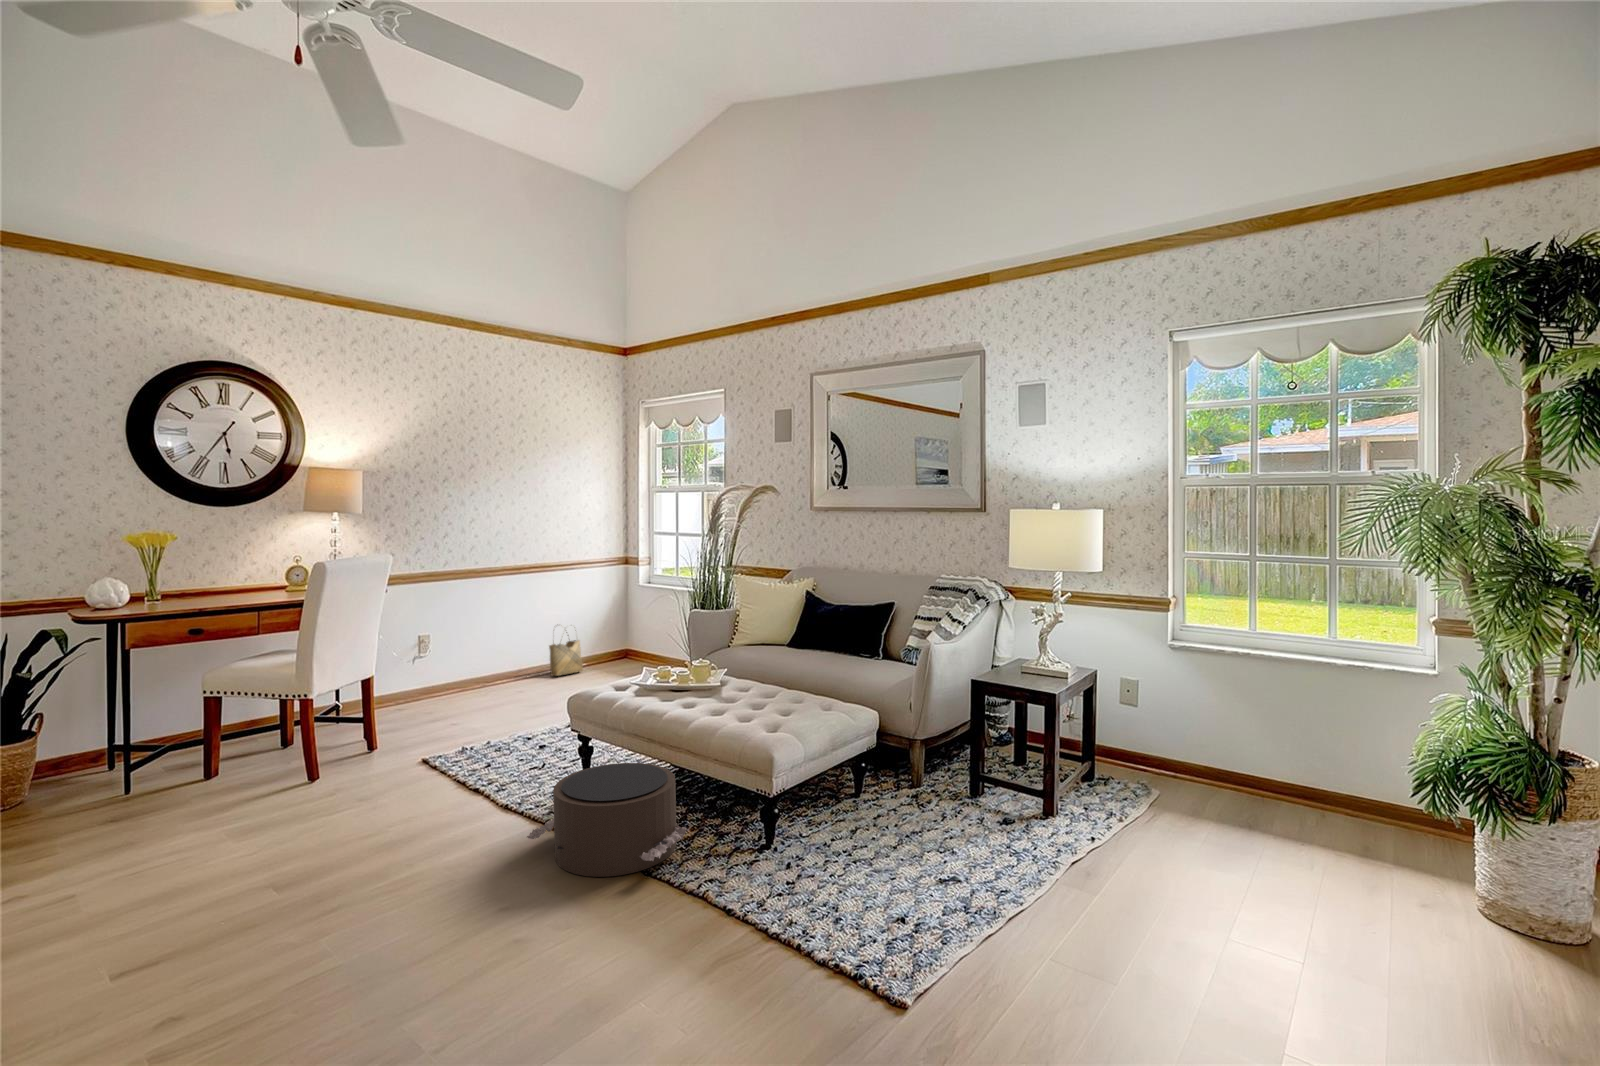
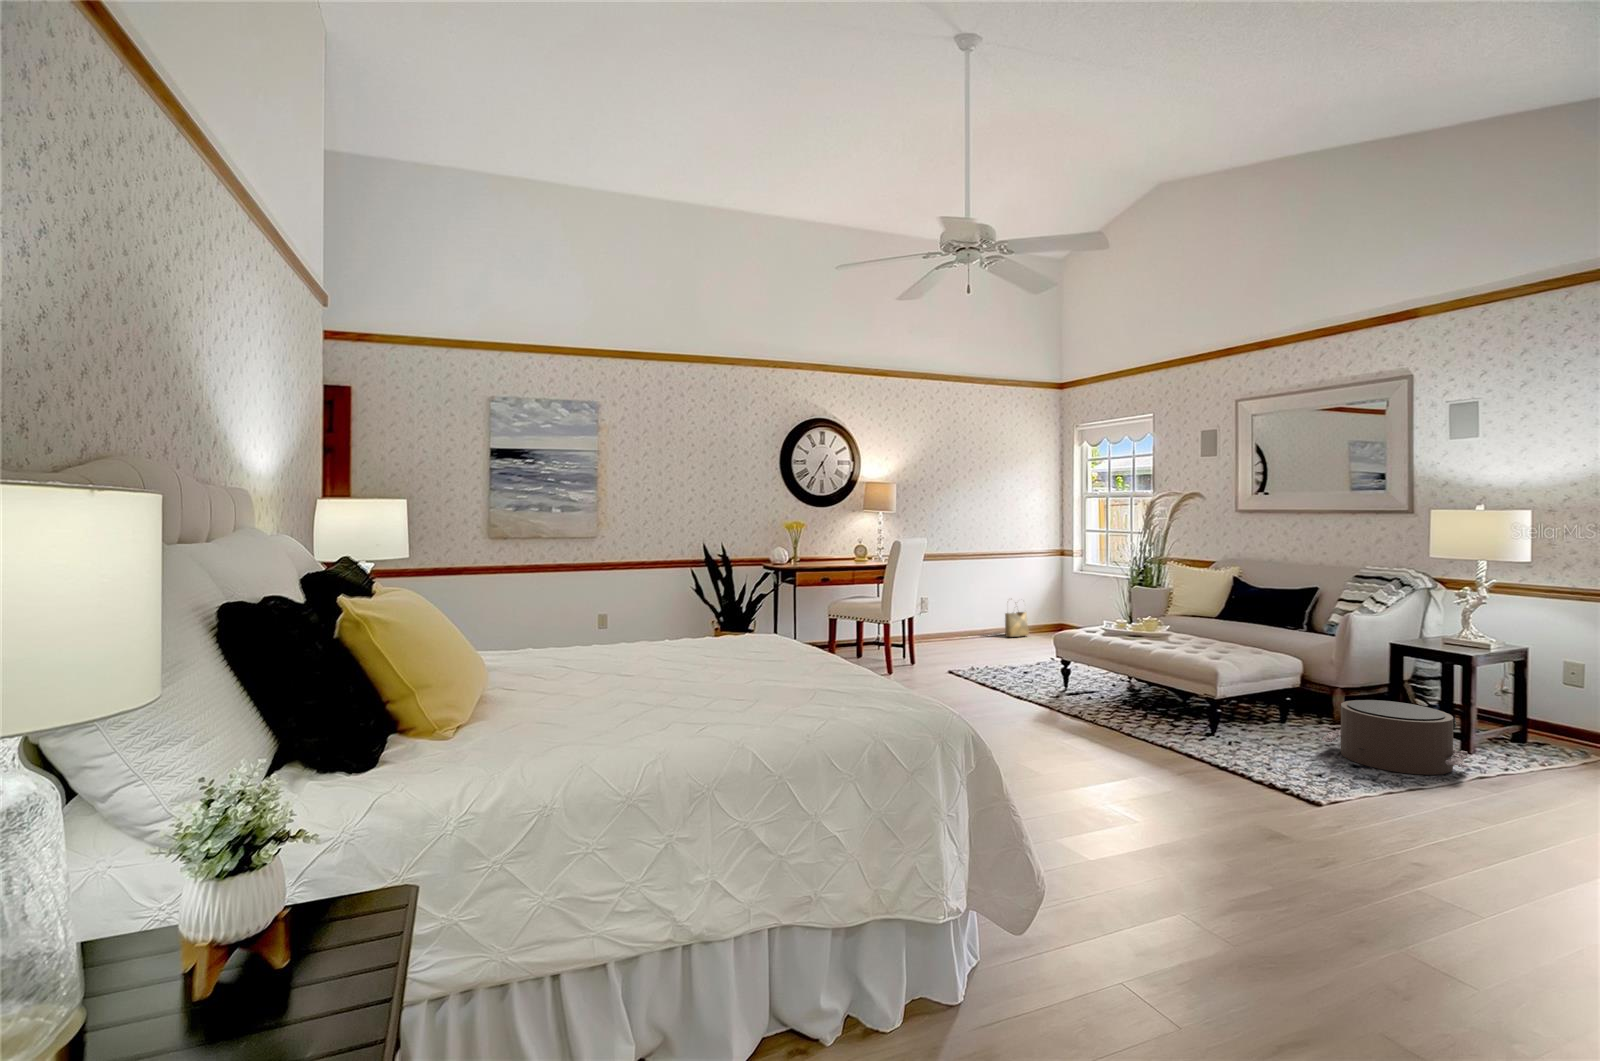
pouf: present [527,763,689,877] -> present [1322,700,1467,775]

